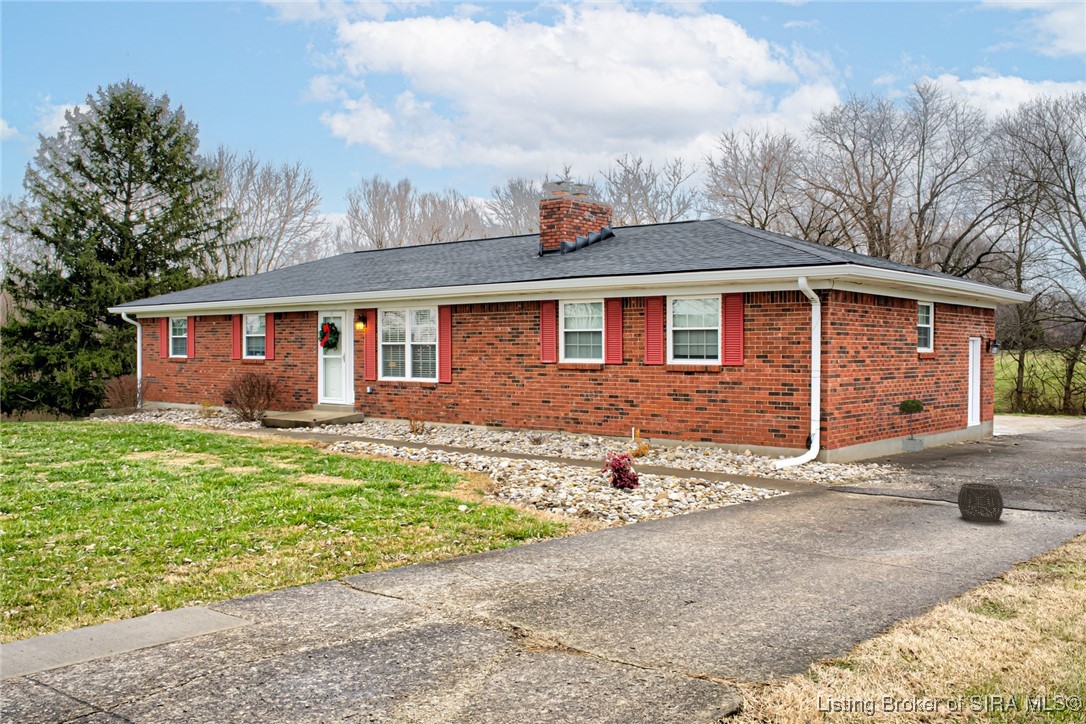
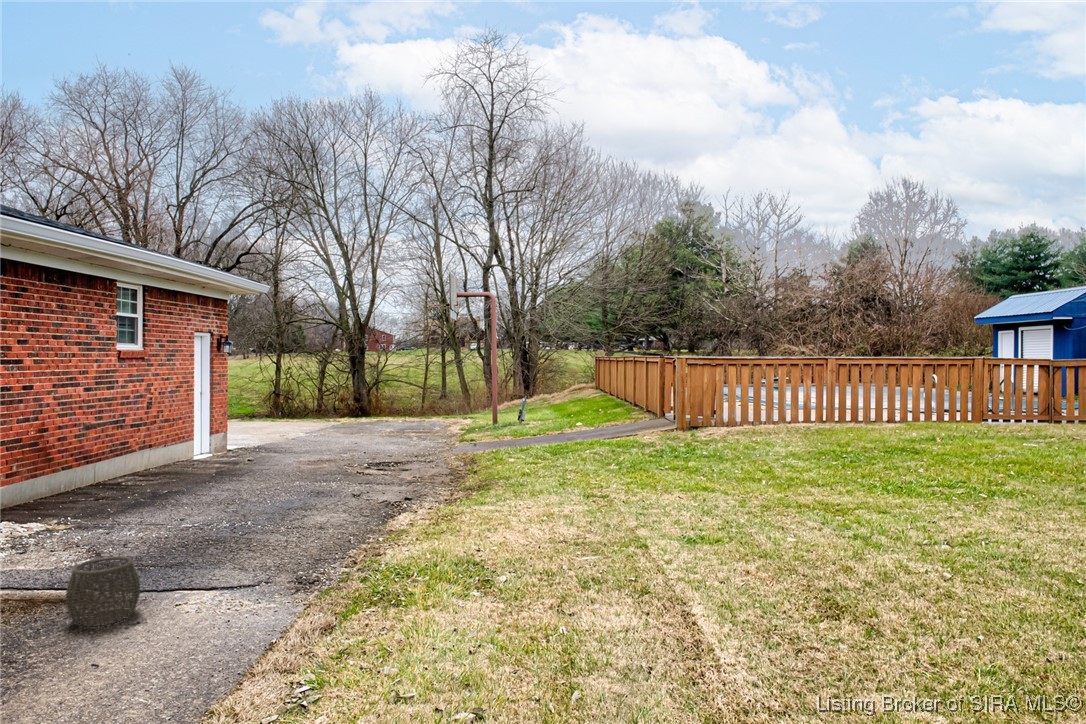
potted tree: present [899,399,924,451] -> none [83,413,122,488]

